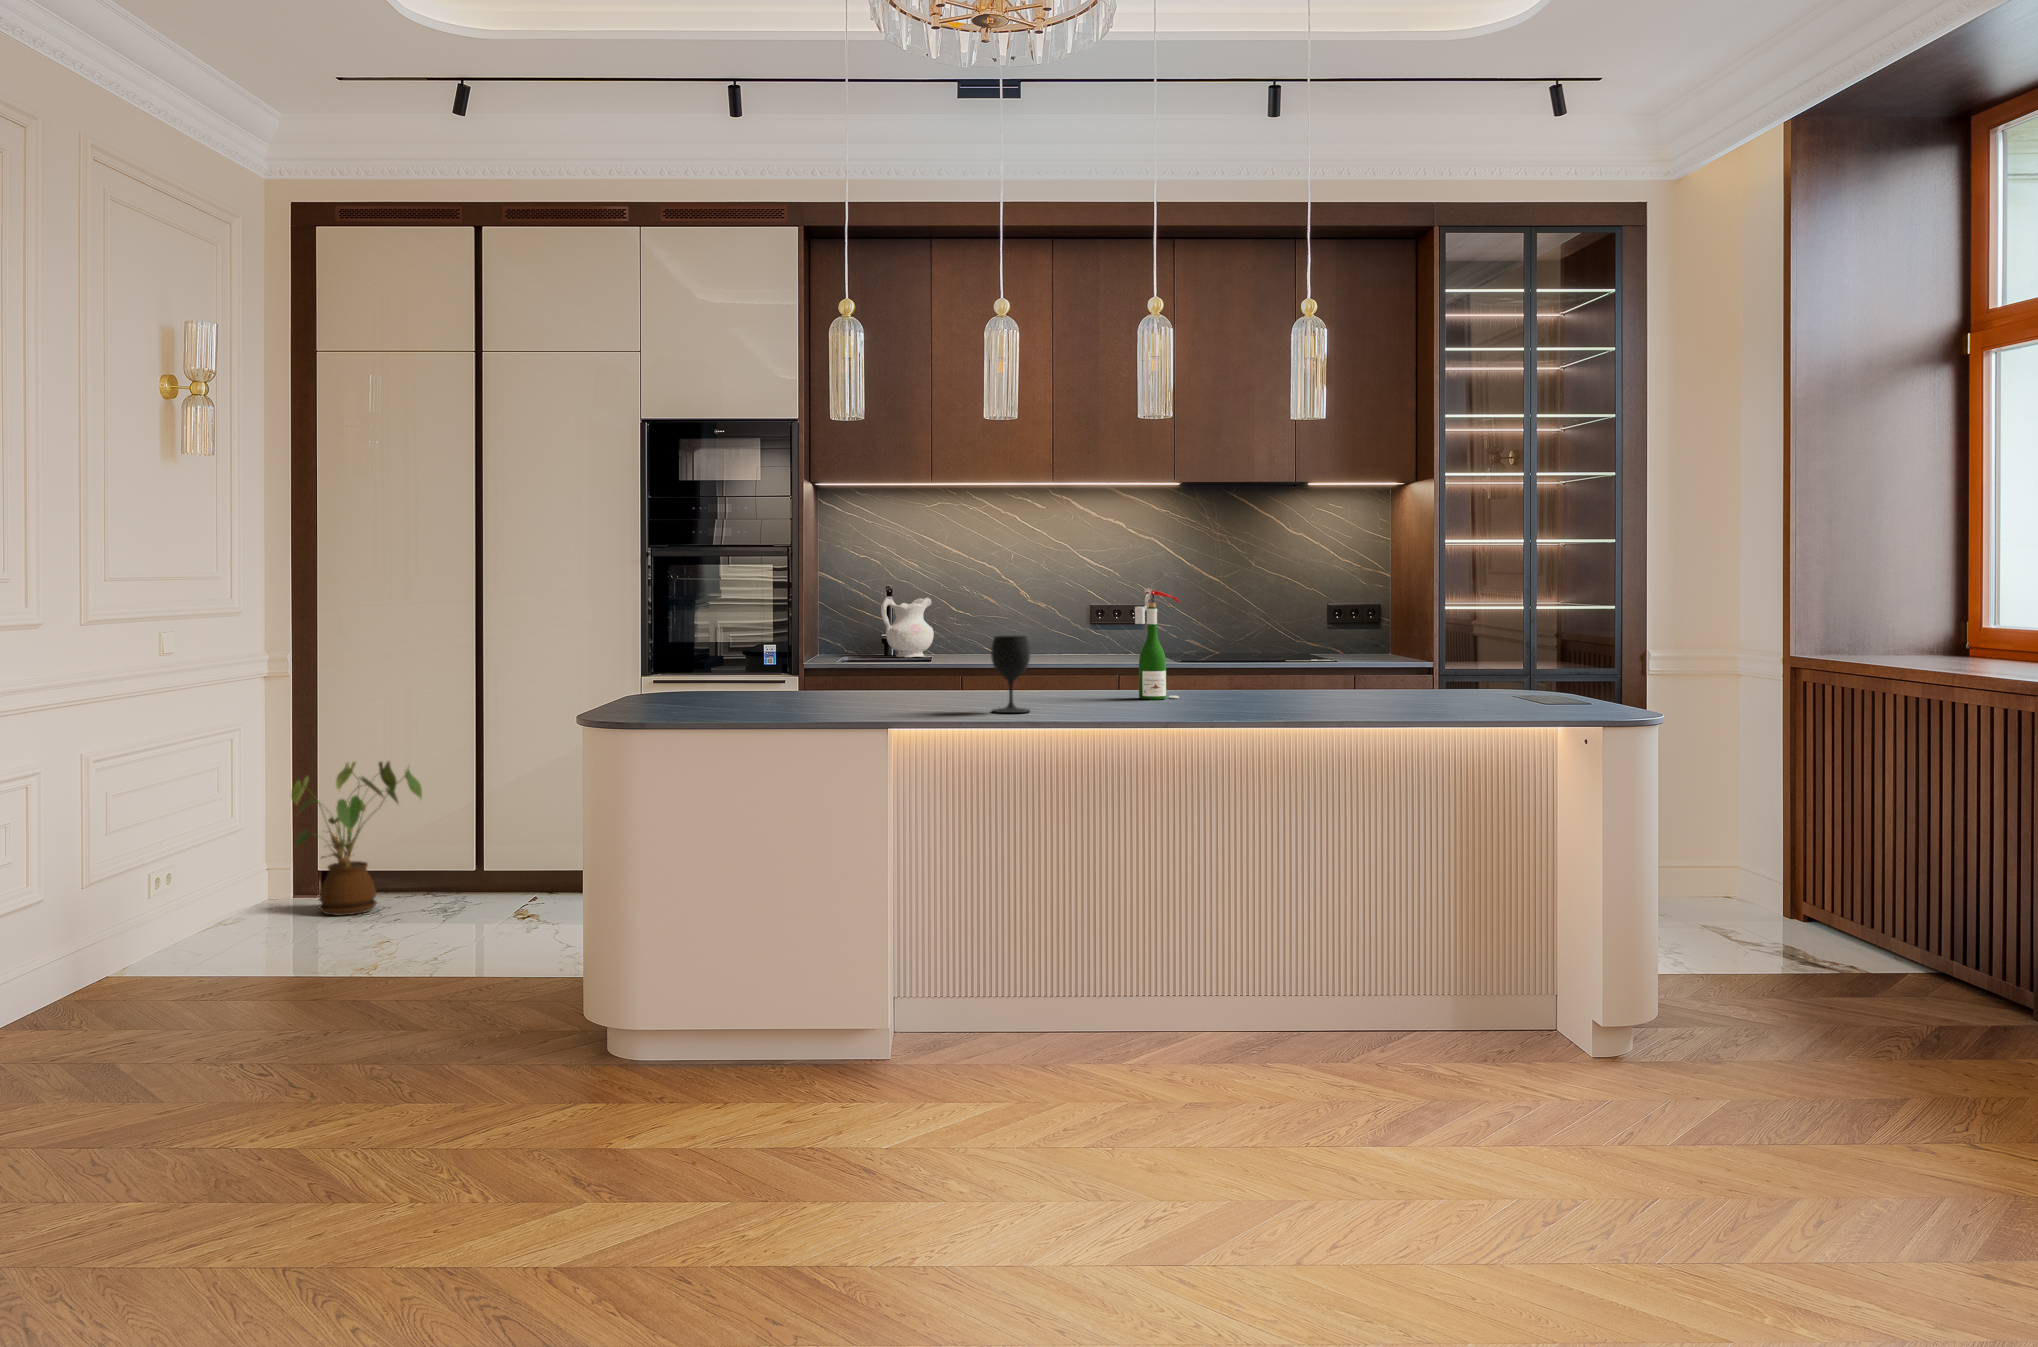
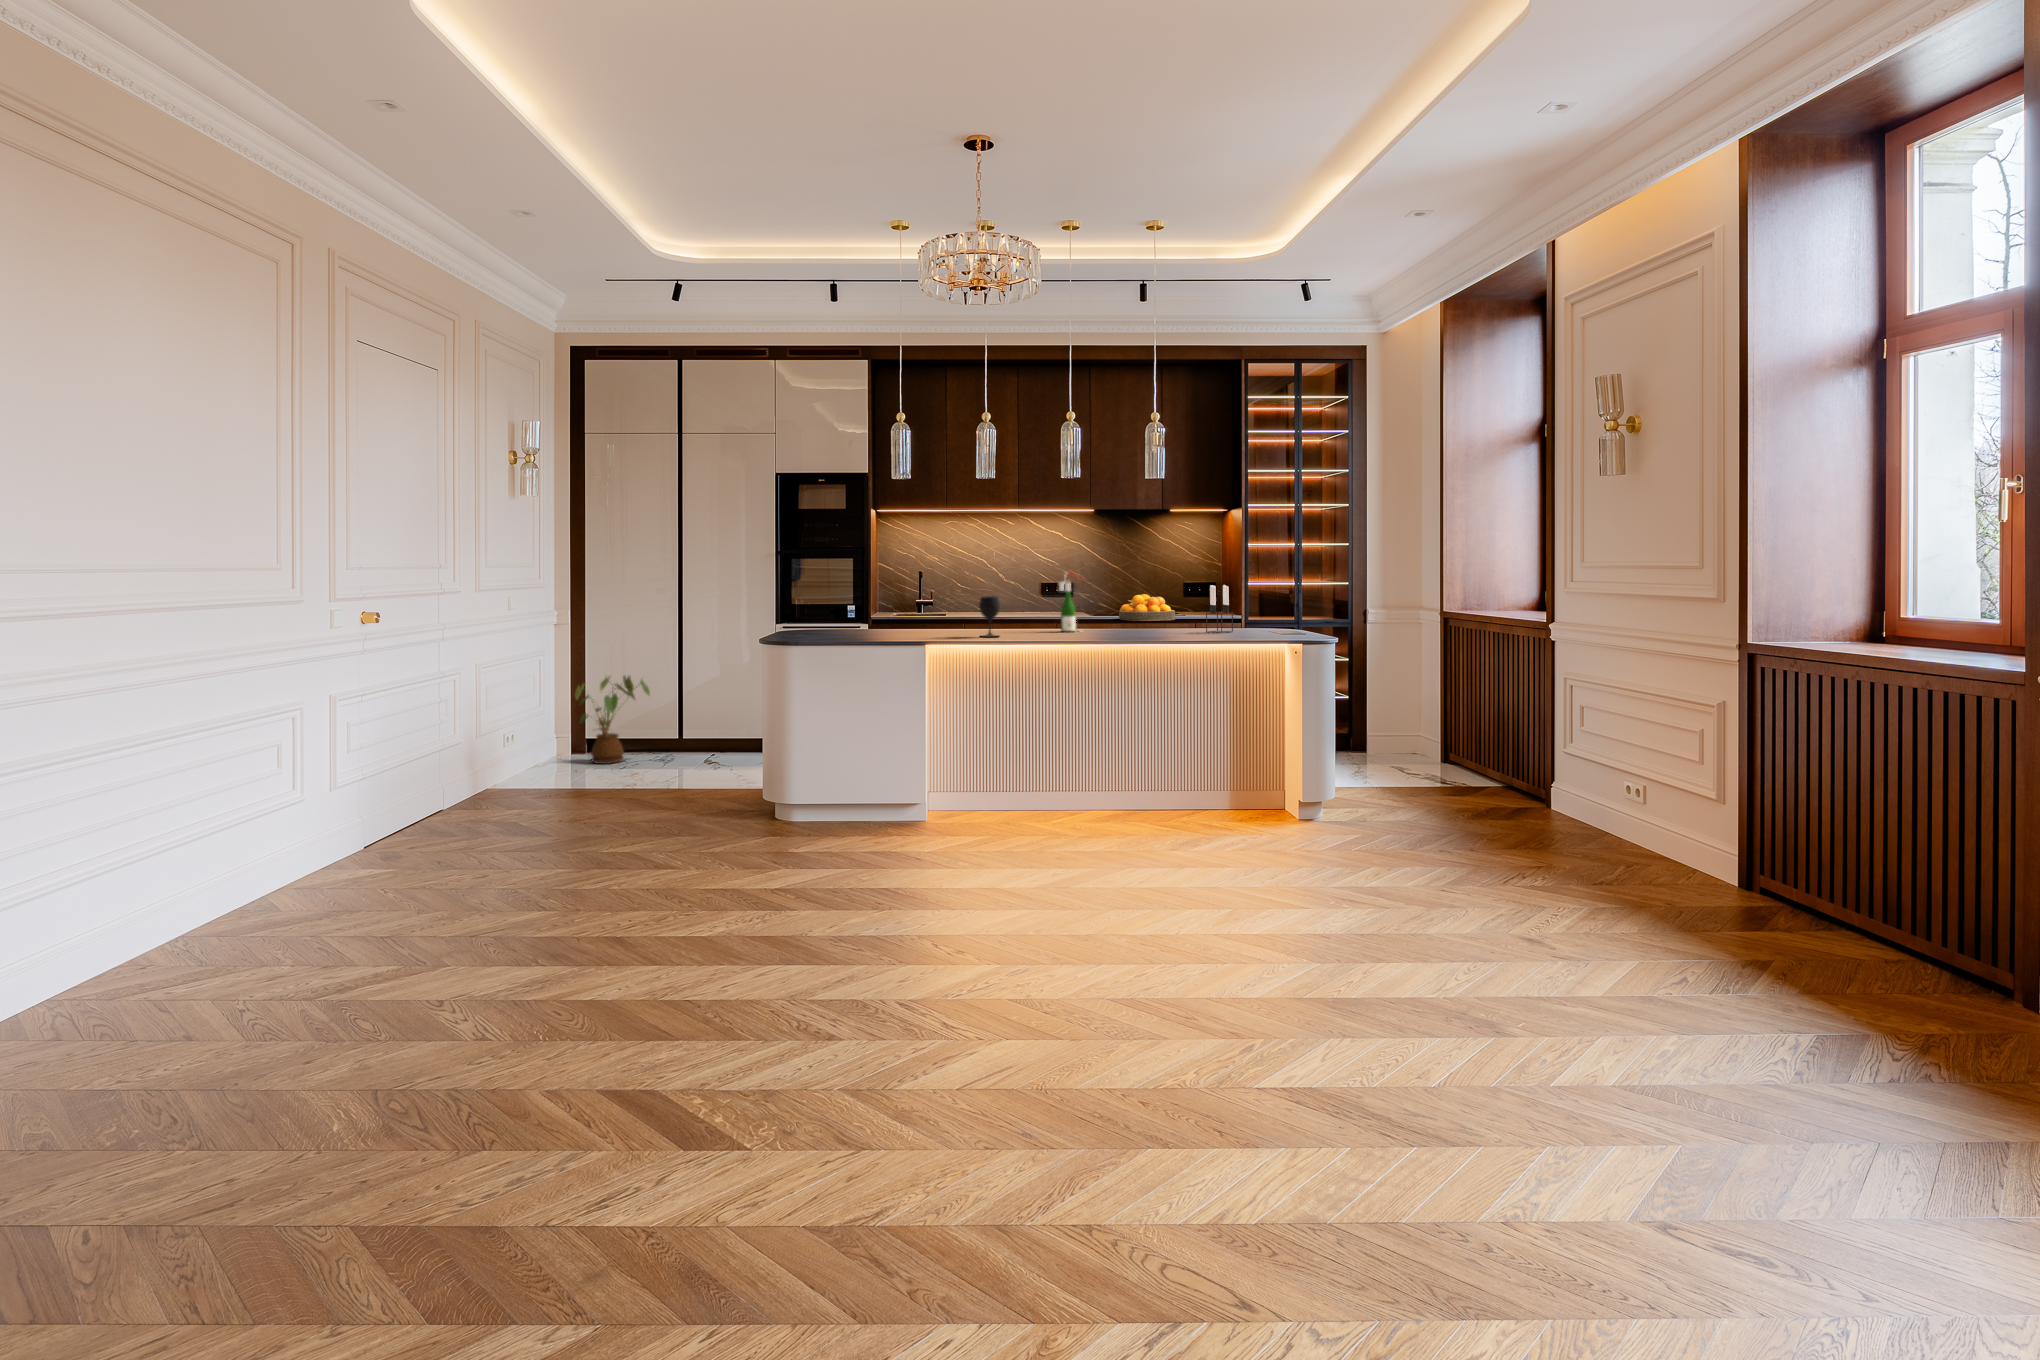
ceramic pitcher: present [881,597,934,657] -> none [918,578,949,614]
candle holder: none [1409,613,1459,703] -> present [1206,585,1233,633]
fruit bowl: none [1228,625,1326,673] -> present [1119,594,1175,621]

